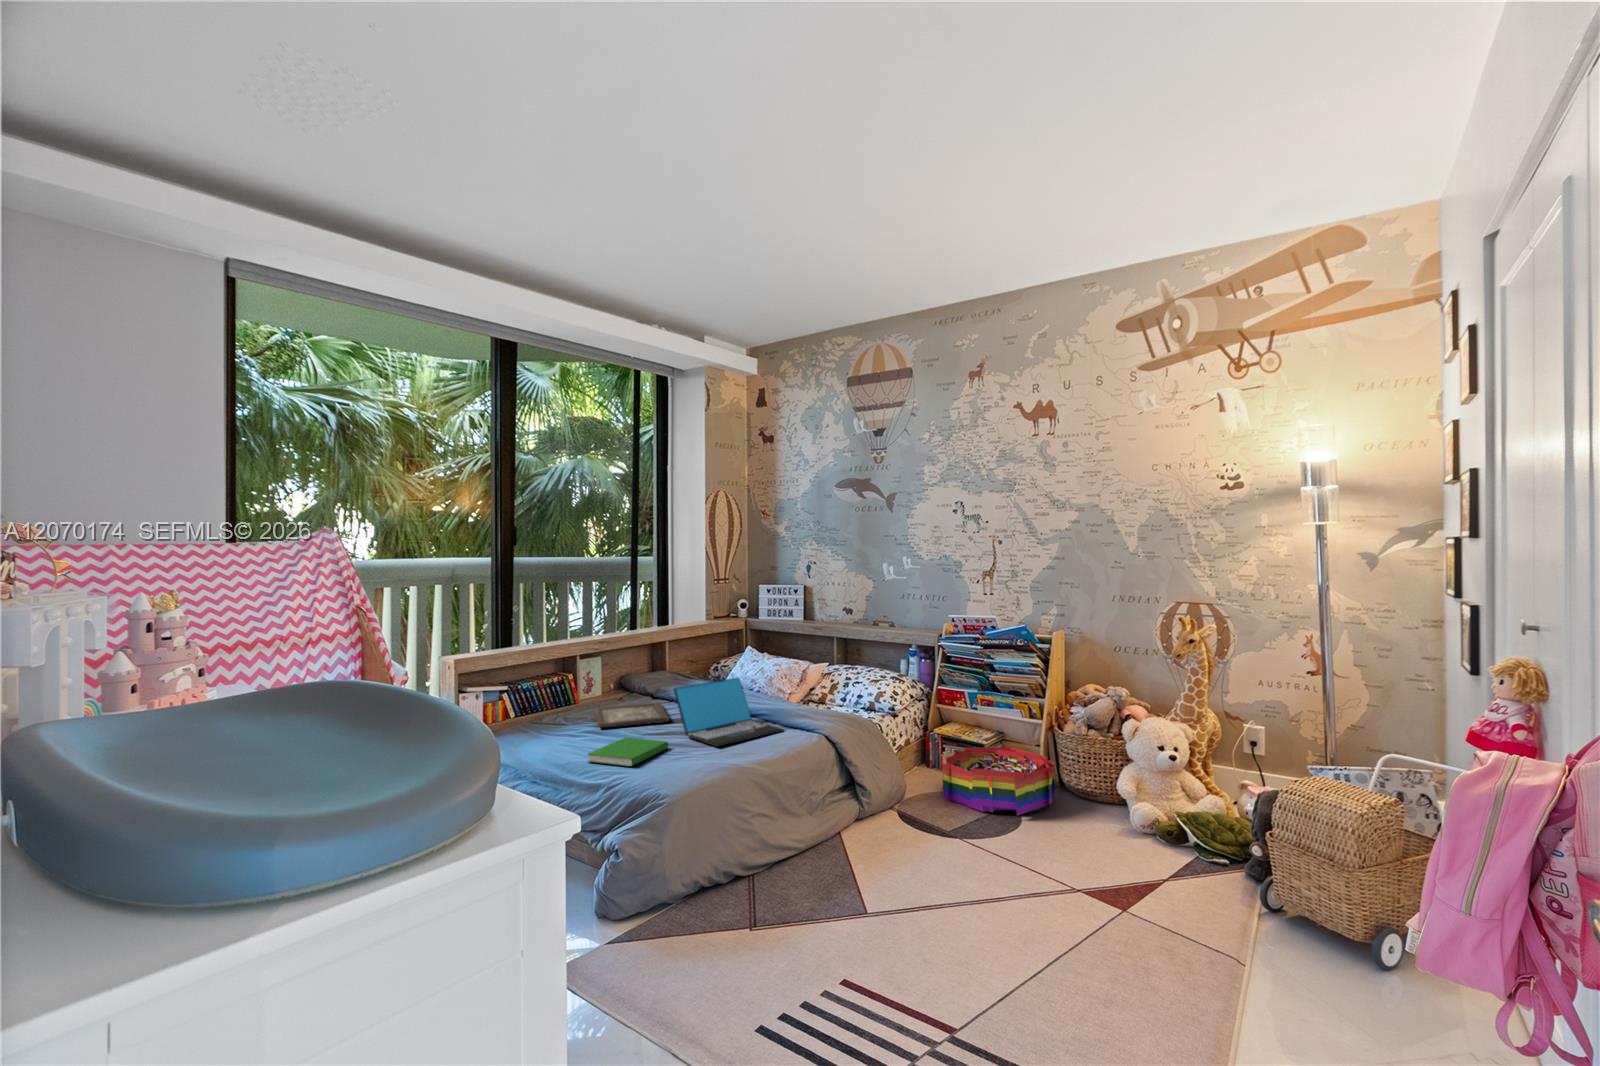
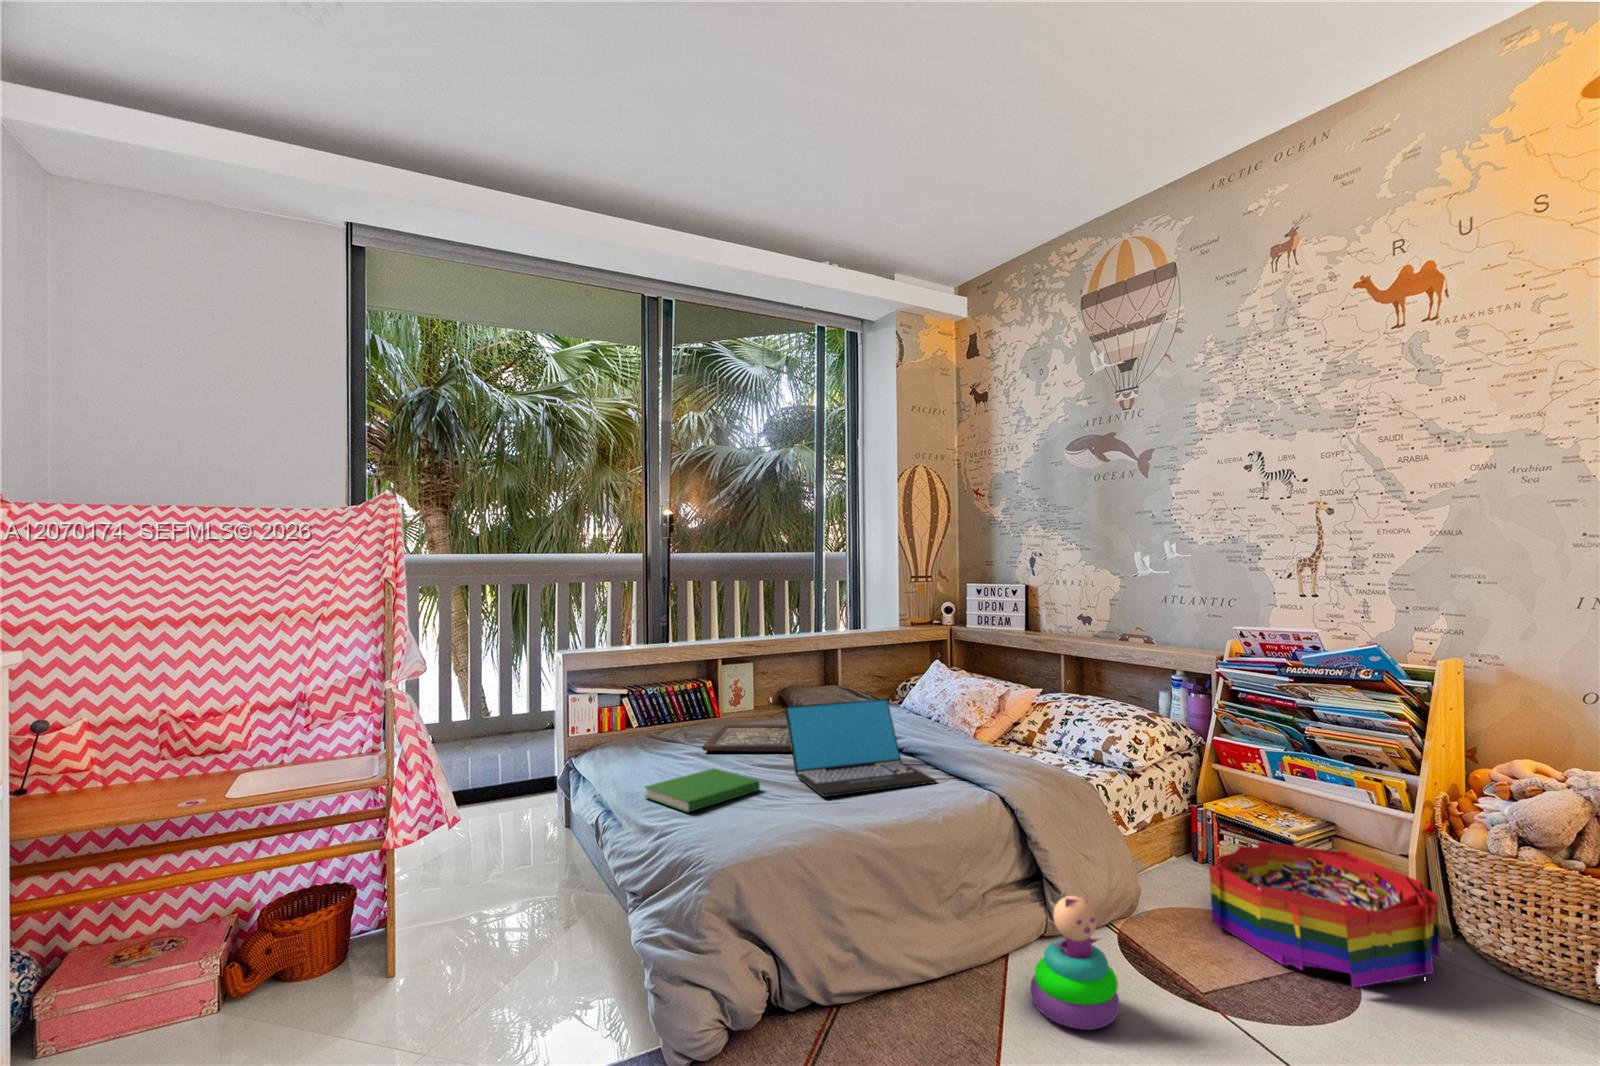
stacking toy: none [860,784,910,857] -> present [1030,896,1120,1030]

